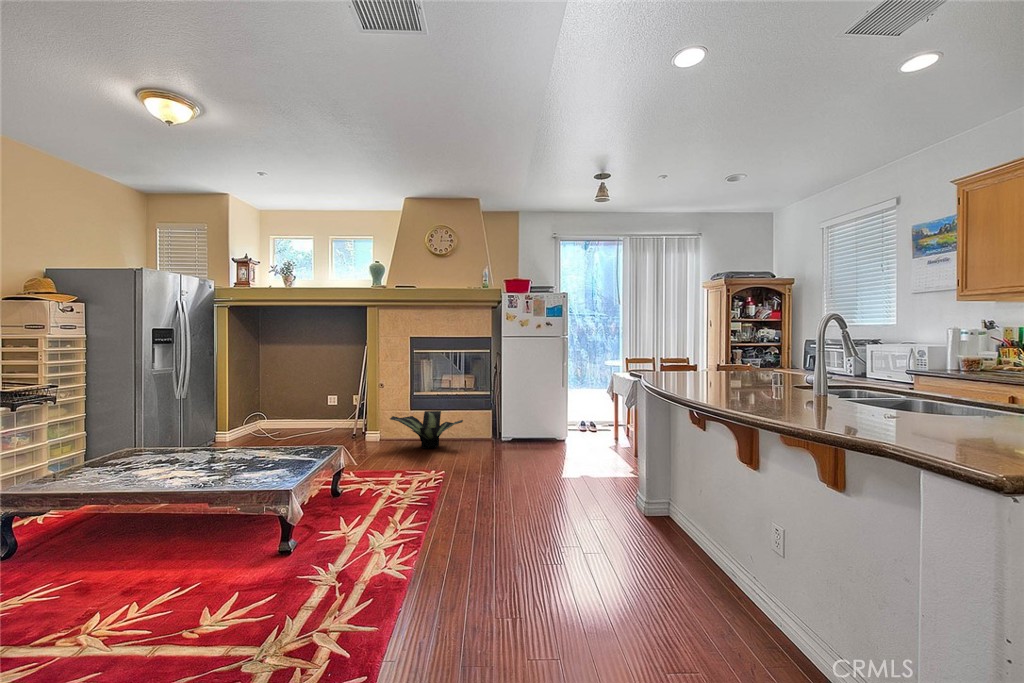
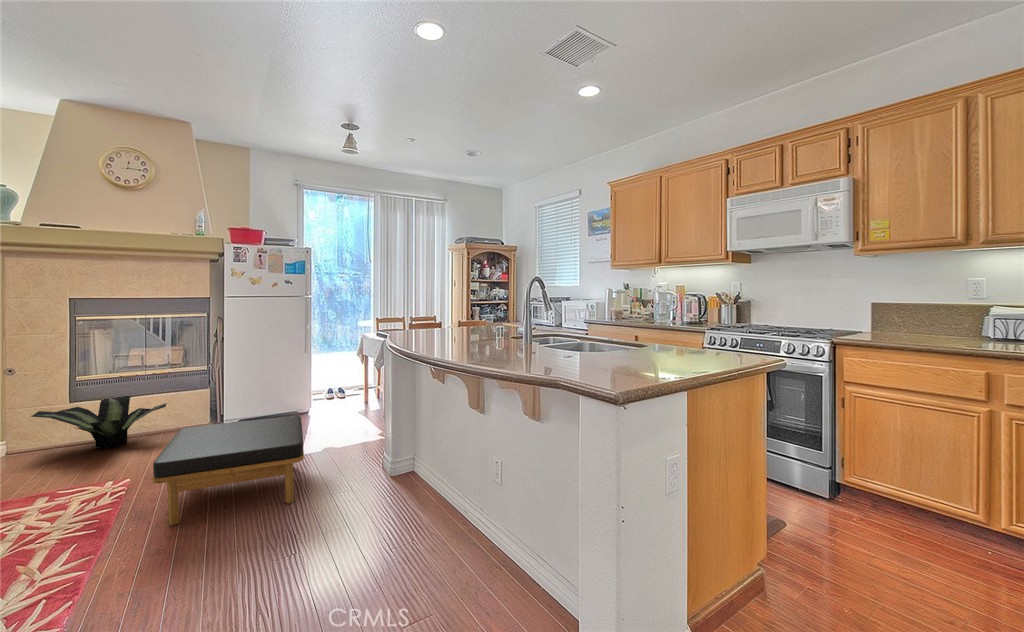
ottoman: none [459,437,560,509] -> present [153,416,304,526]

